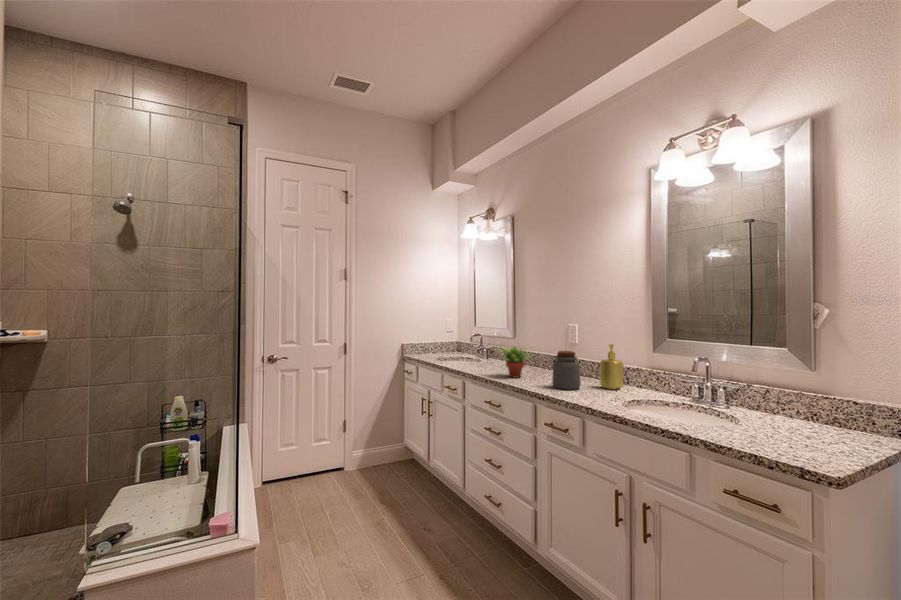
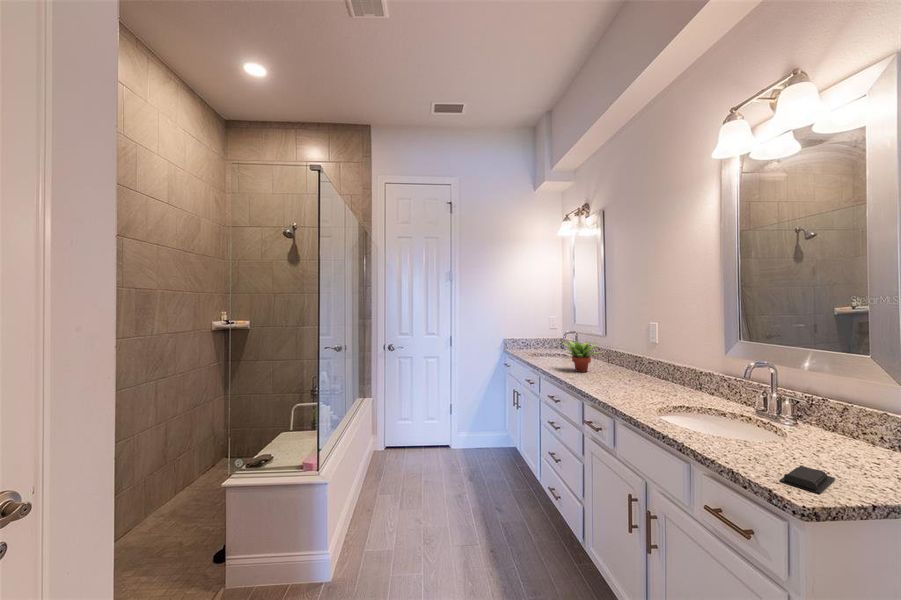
soap dispenser: present [600,344,623,390] -> none [661,343,686,392]
jar: present [552,351,581,390] -> none [605,348,635,388]
soap bar: none [786,442,828,463] -> present [779,466,835,494]

